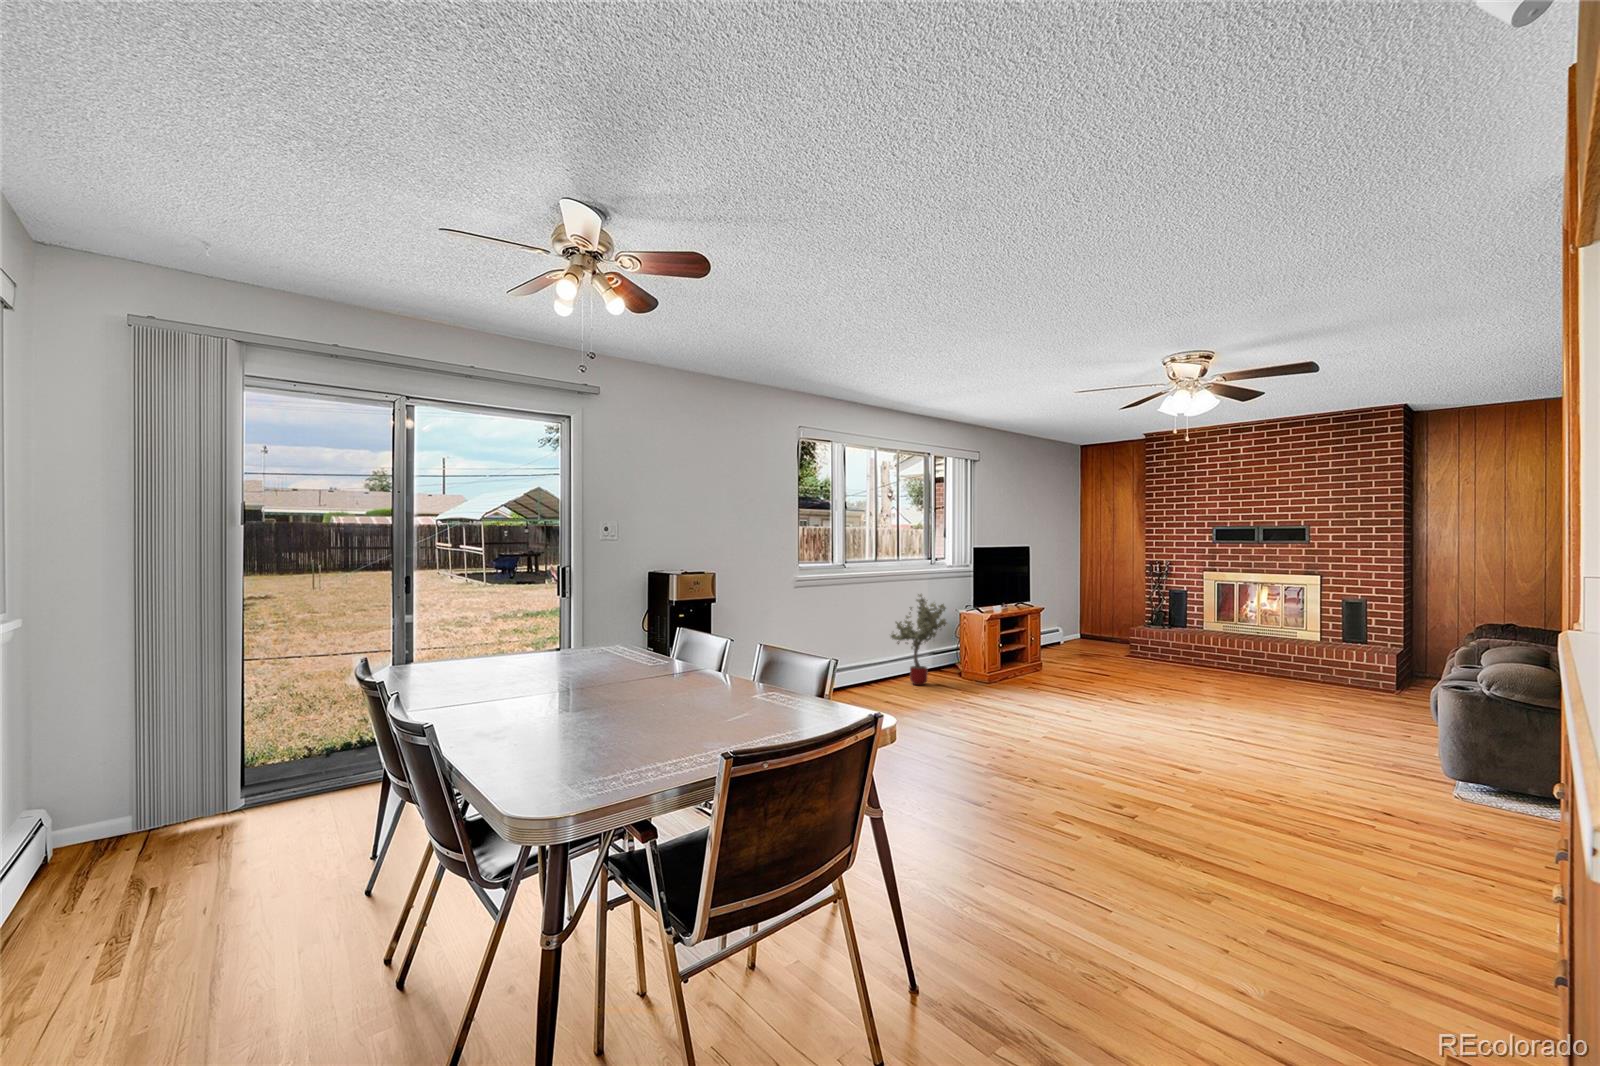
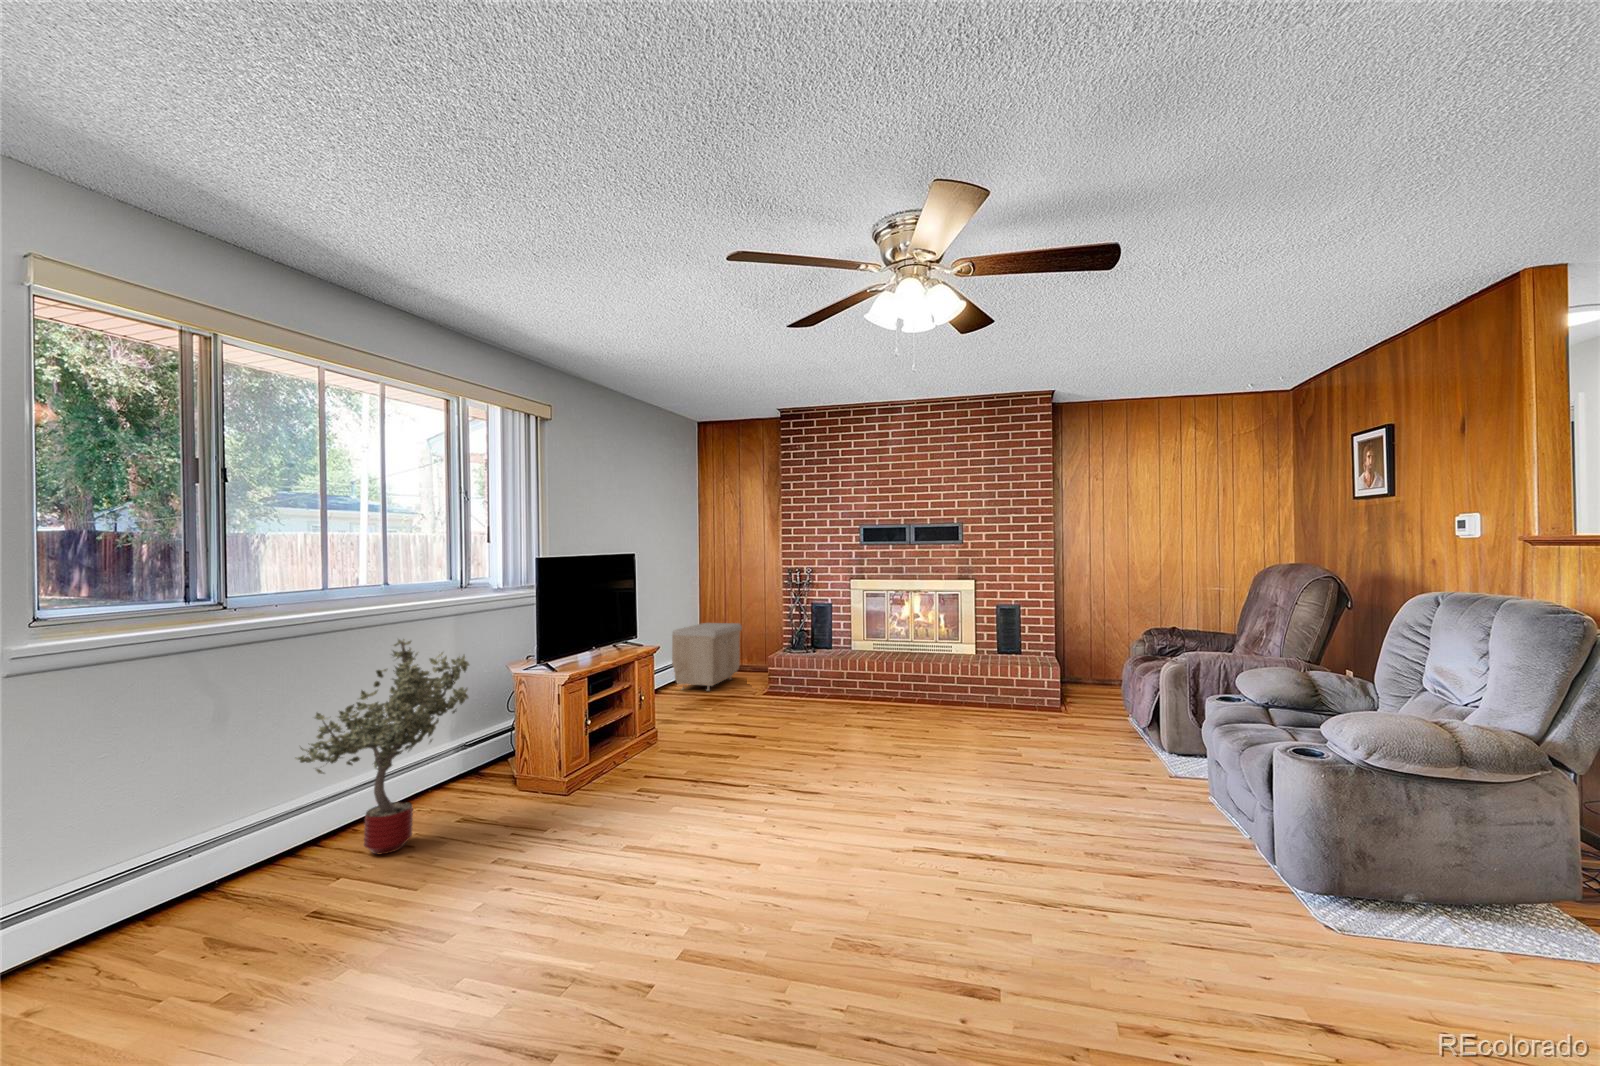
storage bench: none [1054,601,1112,649] -> present [672,623,742,691]

